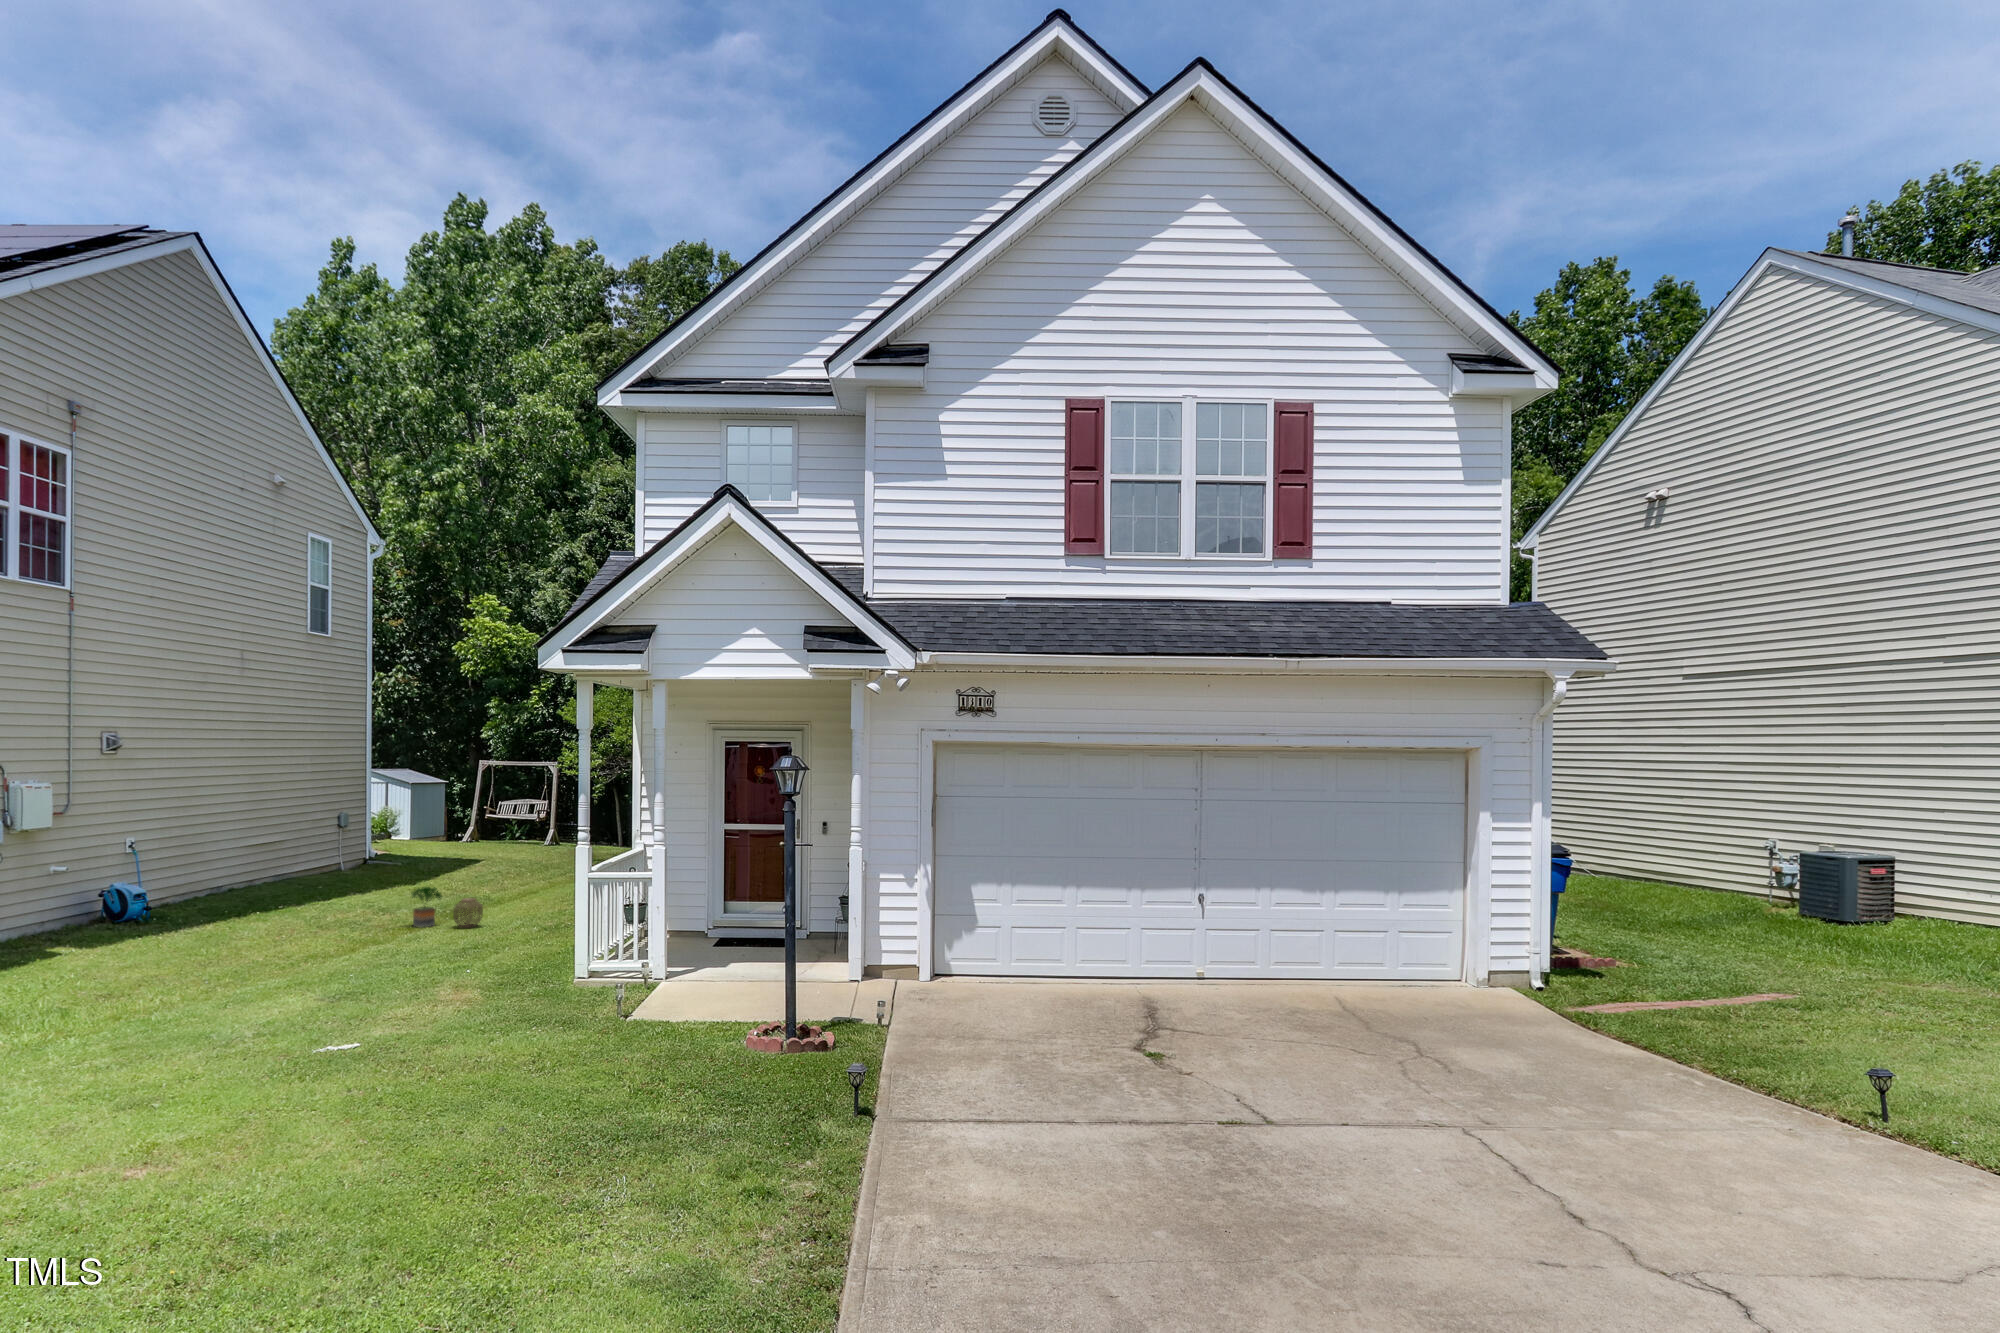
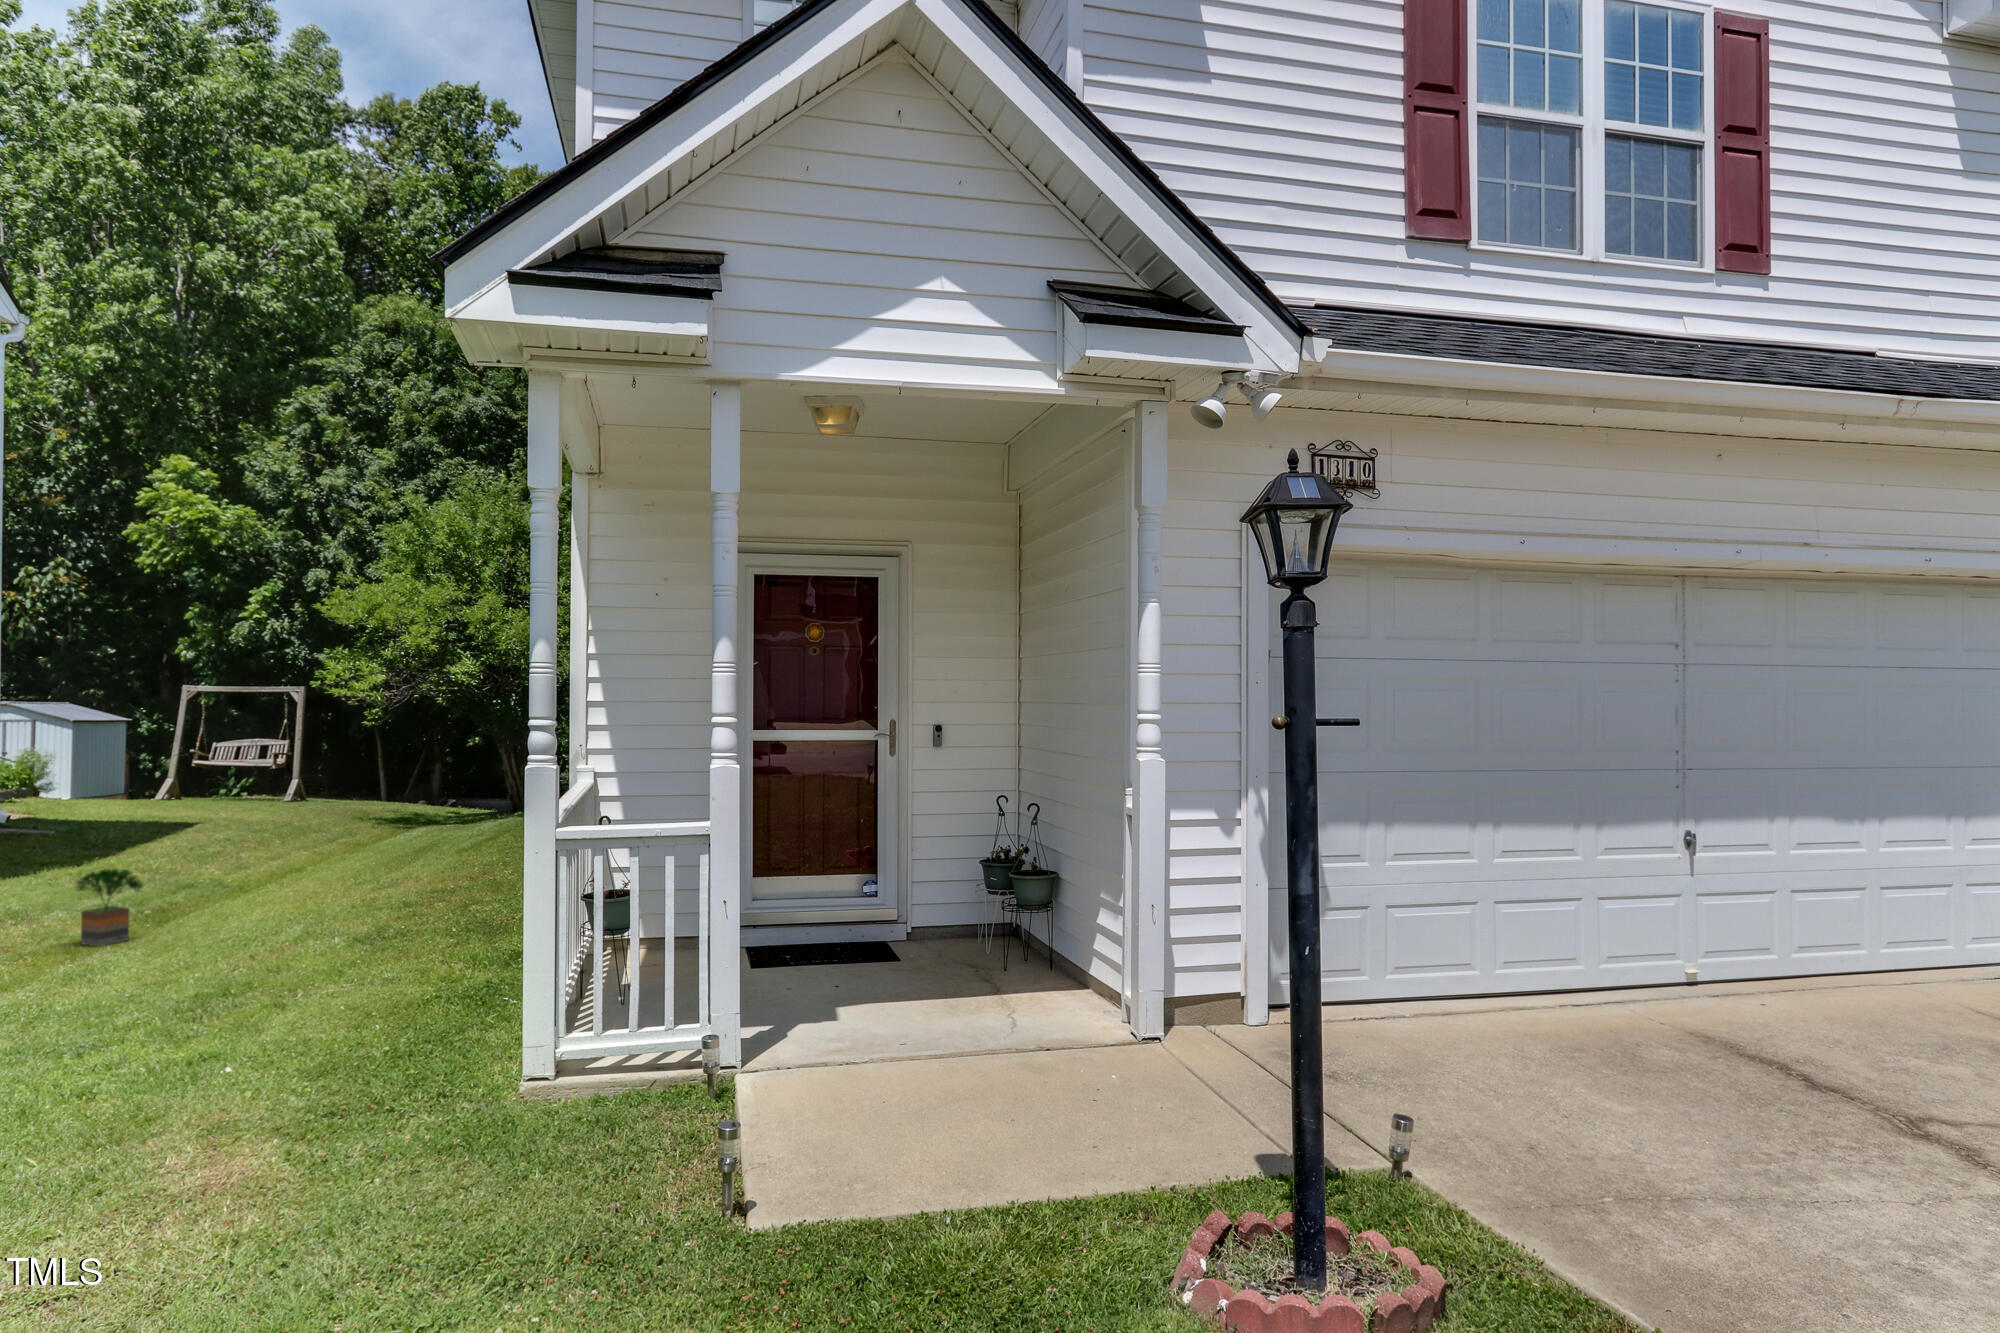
woven basket: present [453,898,483,928] -> none [169,885,230,942]

